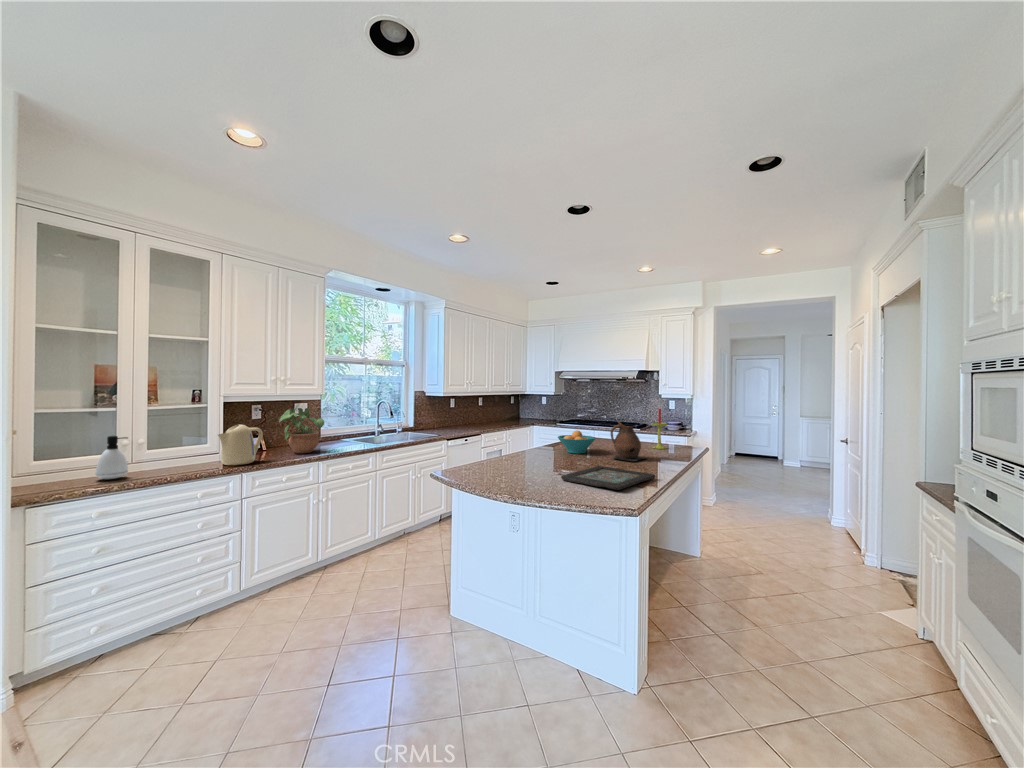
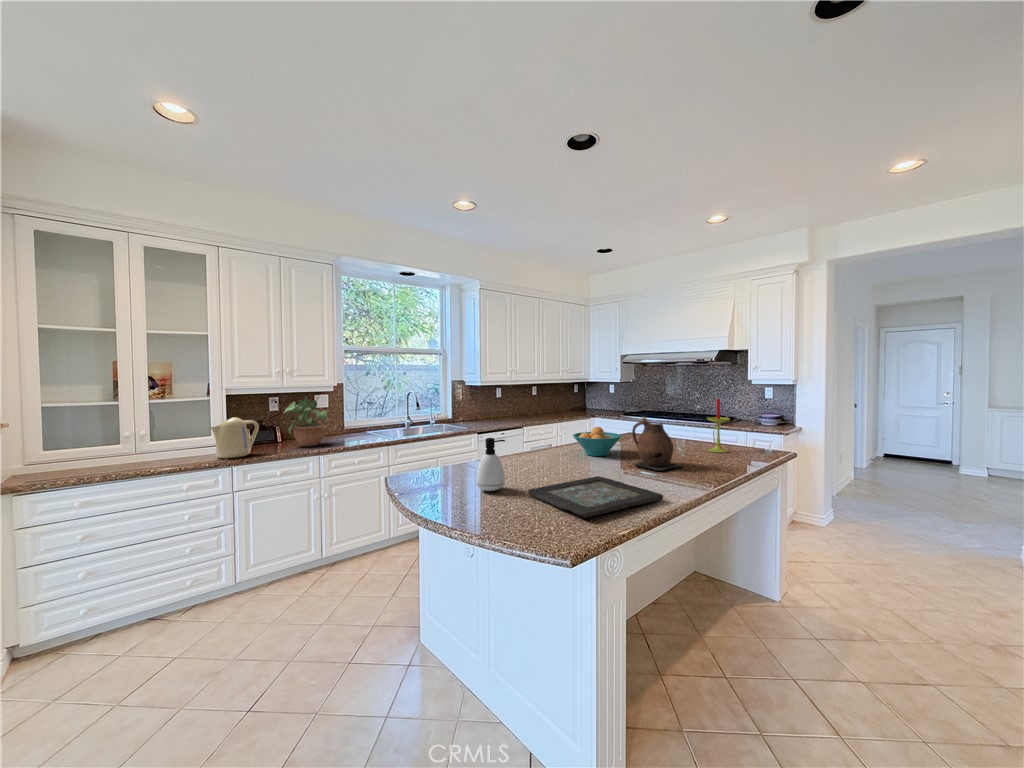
soap dispenser: present [96,436,128,479] -> present [477,438,505,491]

